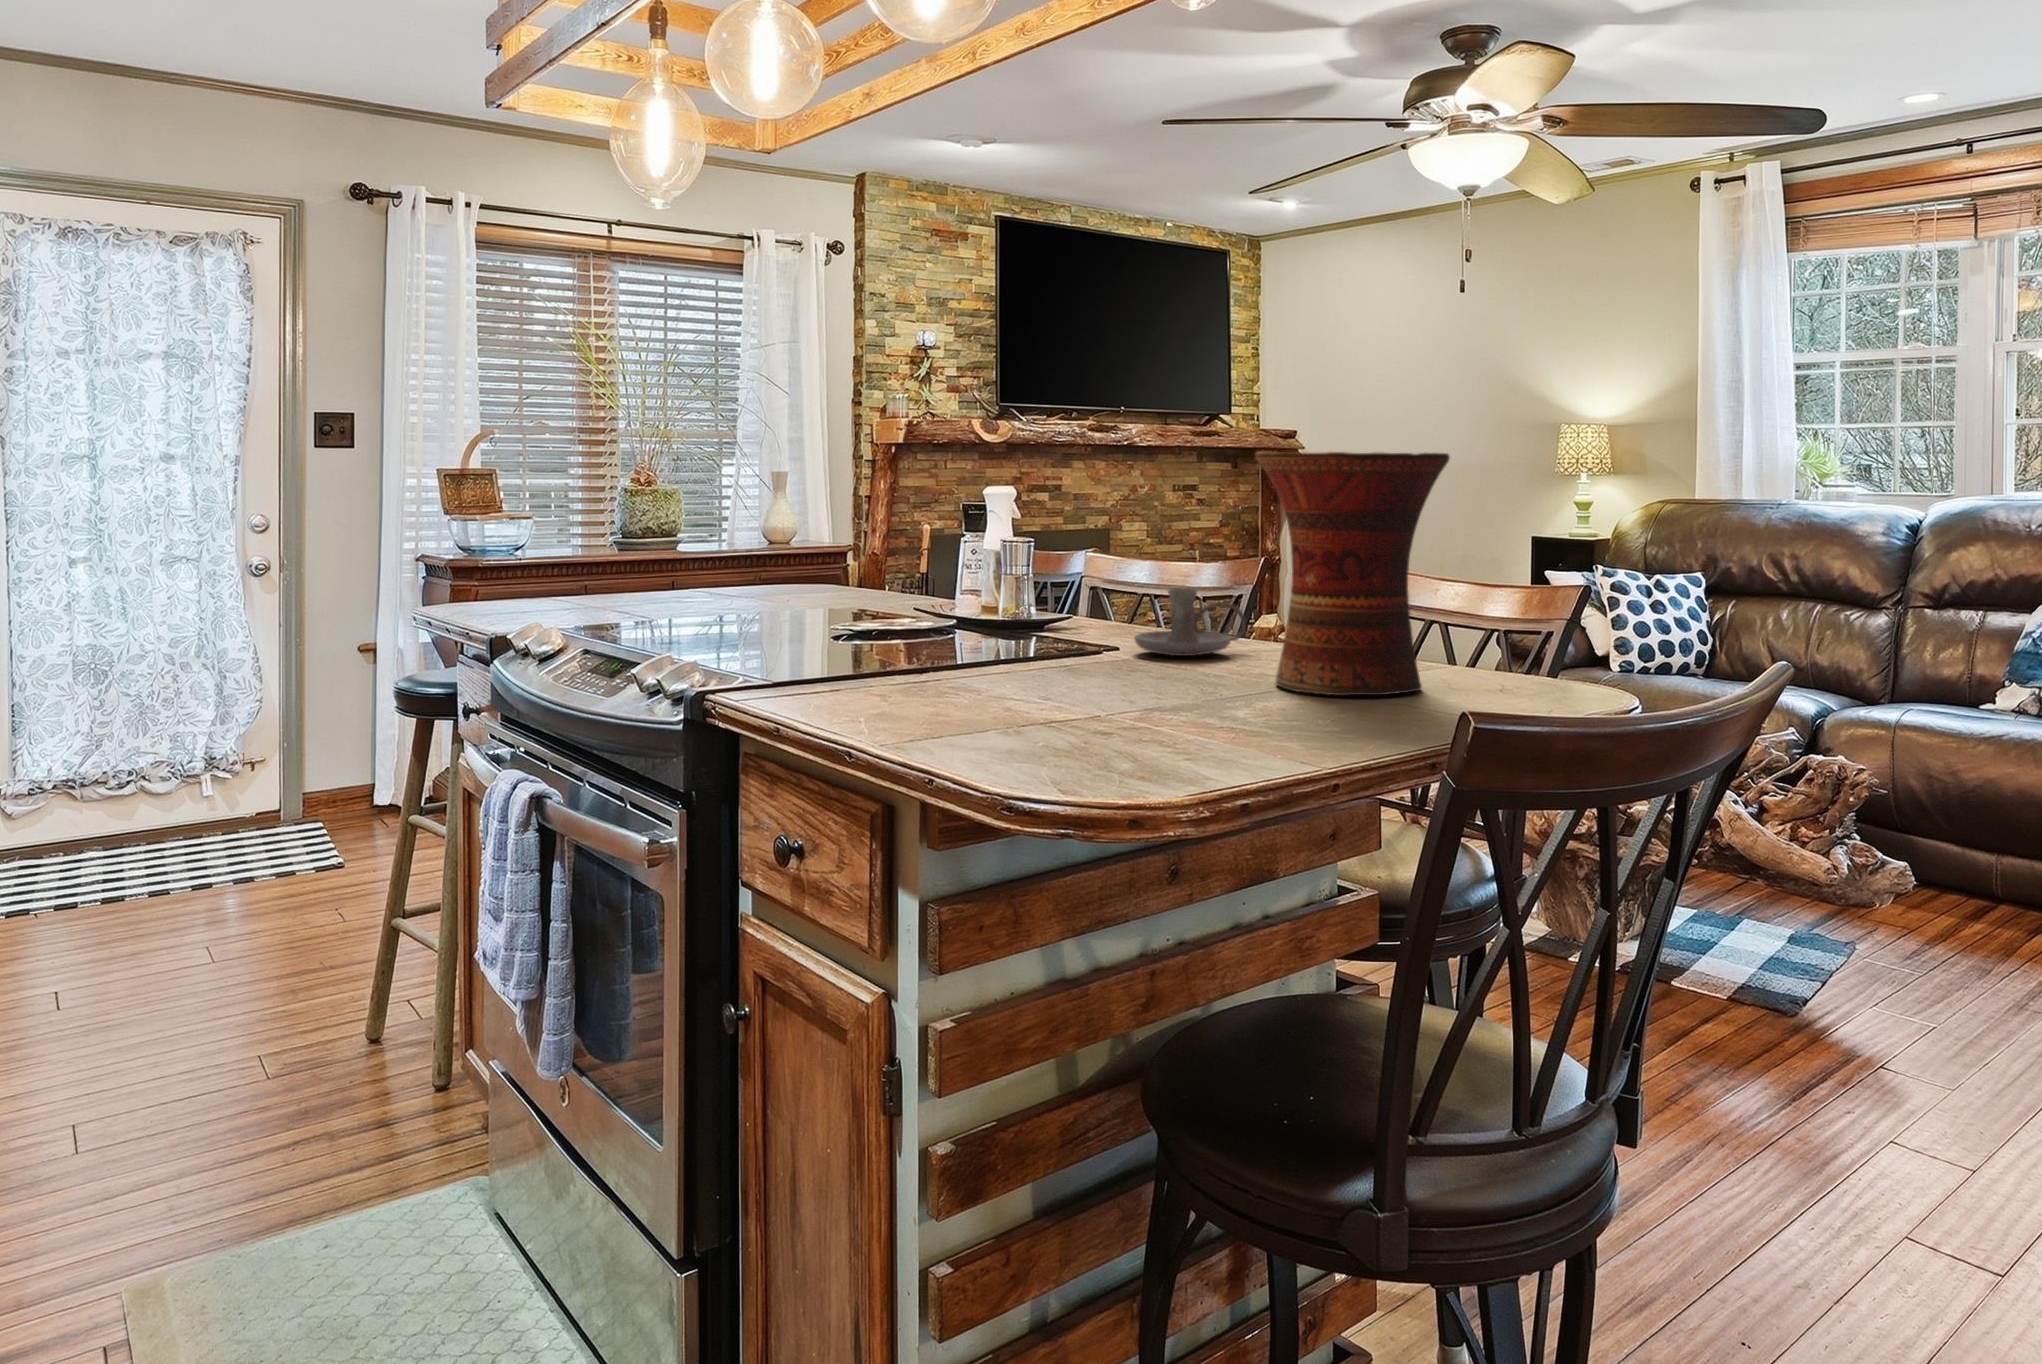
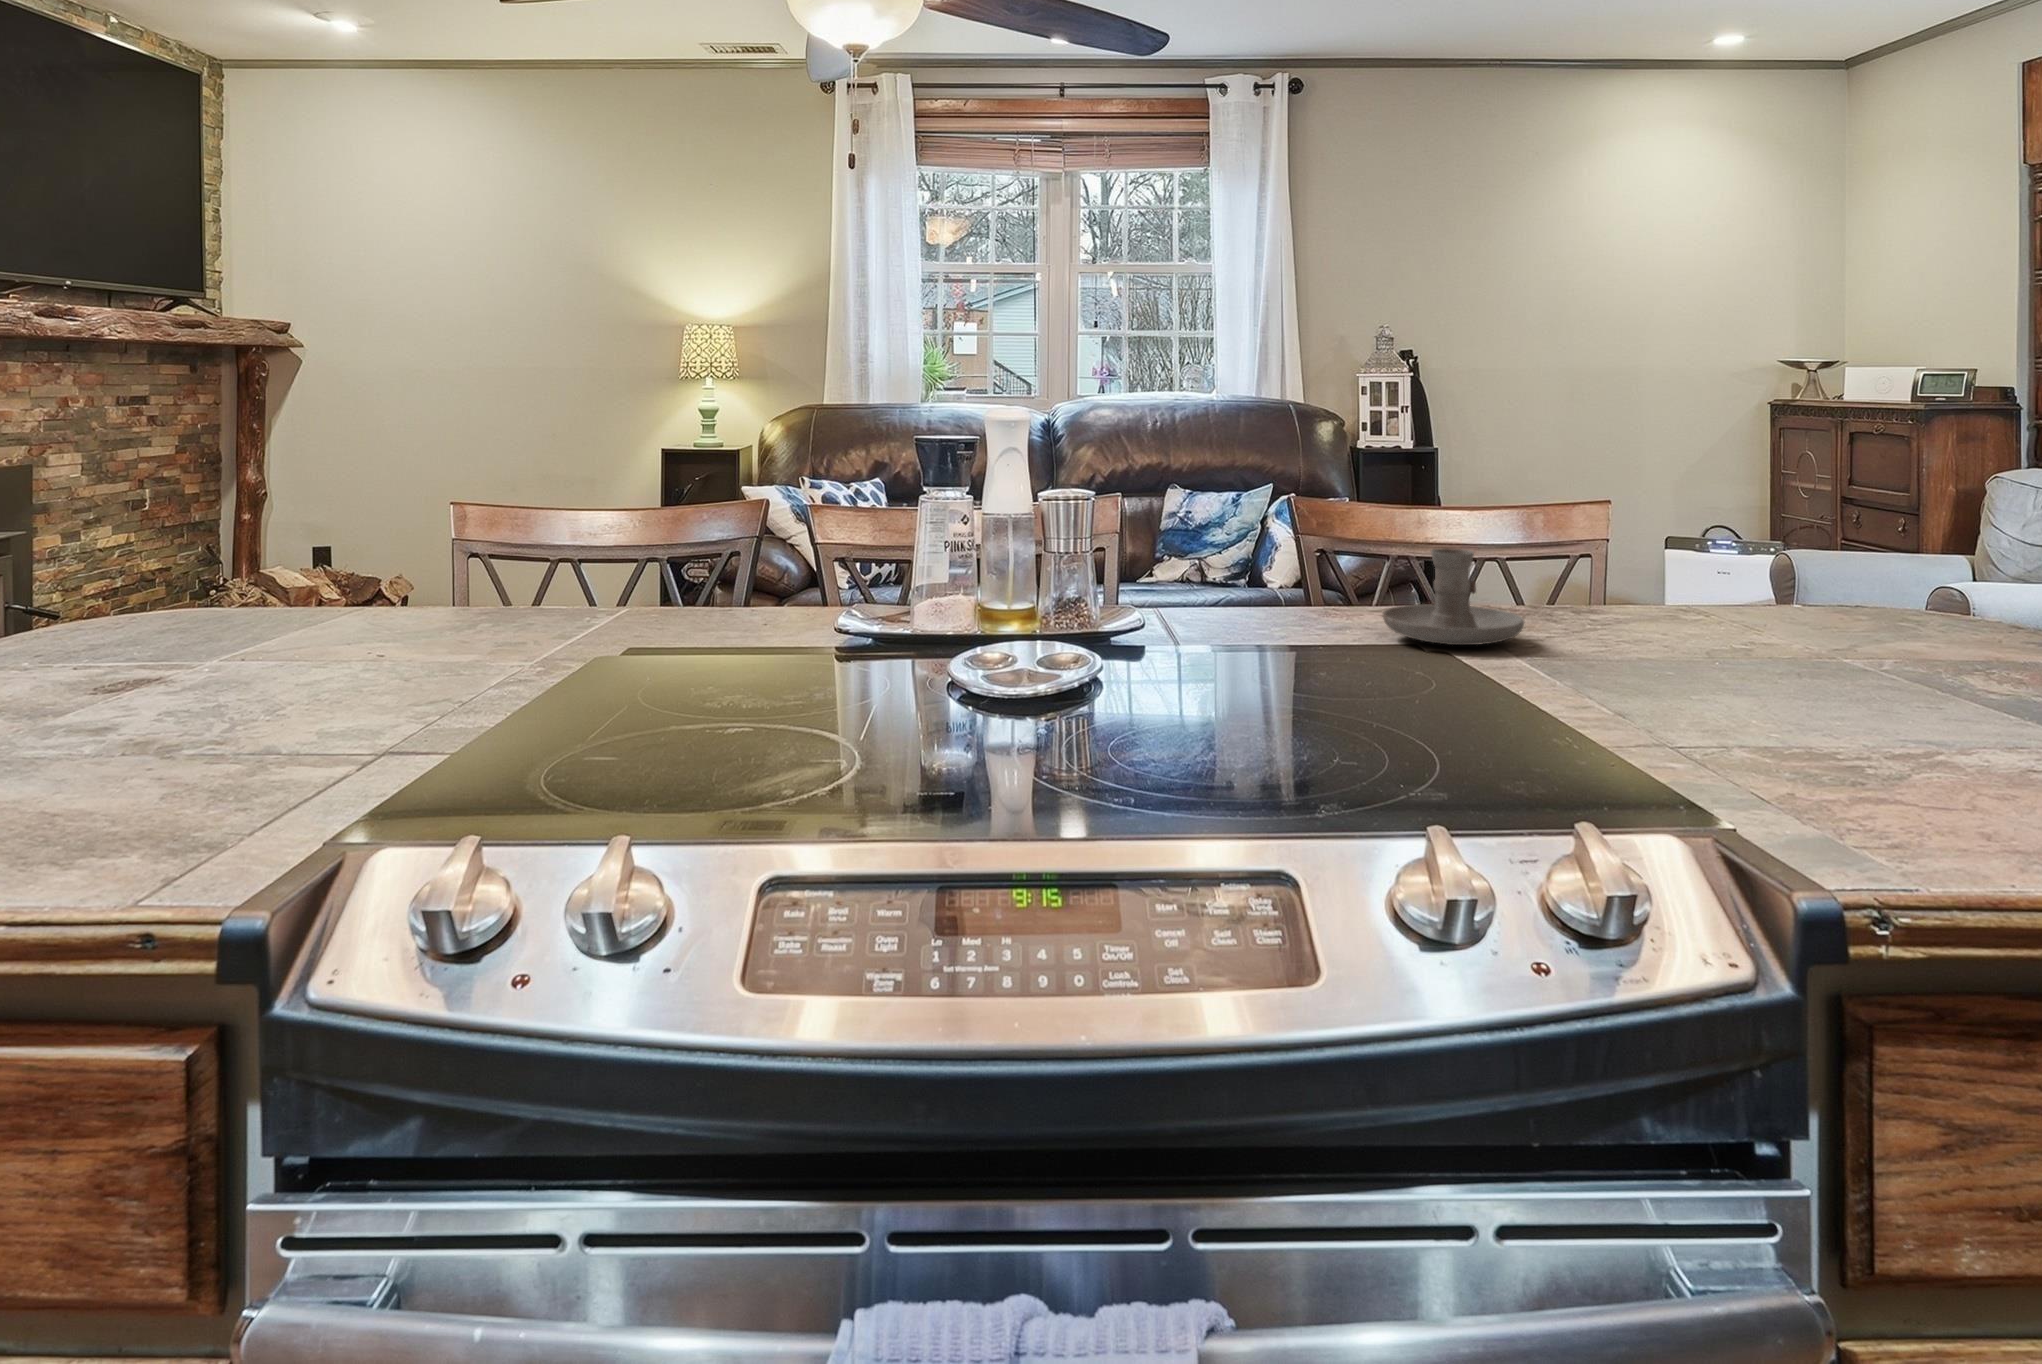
vase: present [1255,451,1450,695] -> none [1682,360,1957,665]

